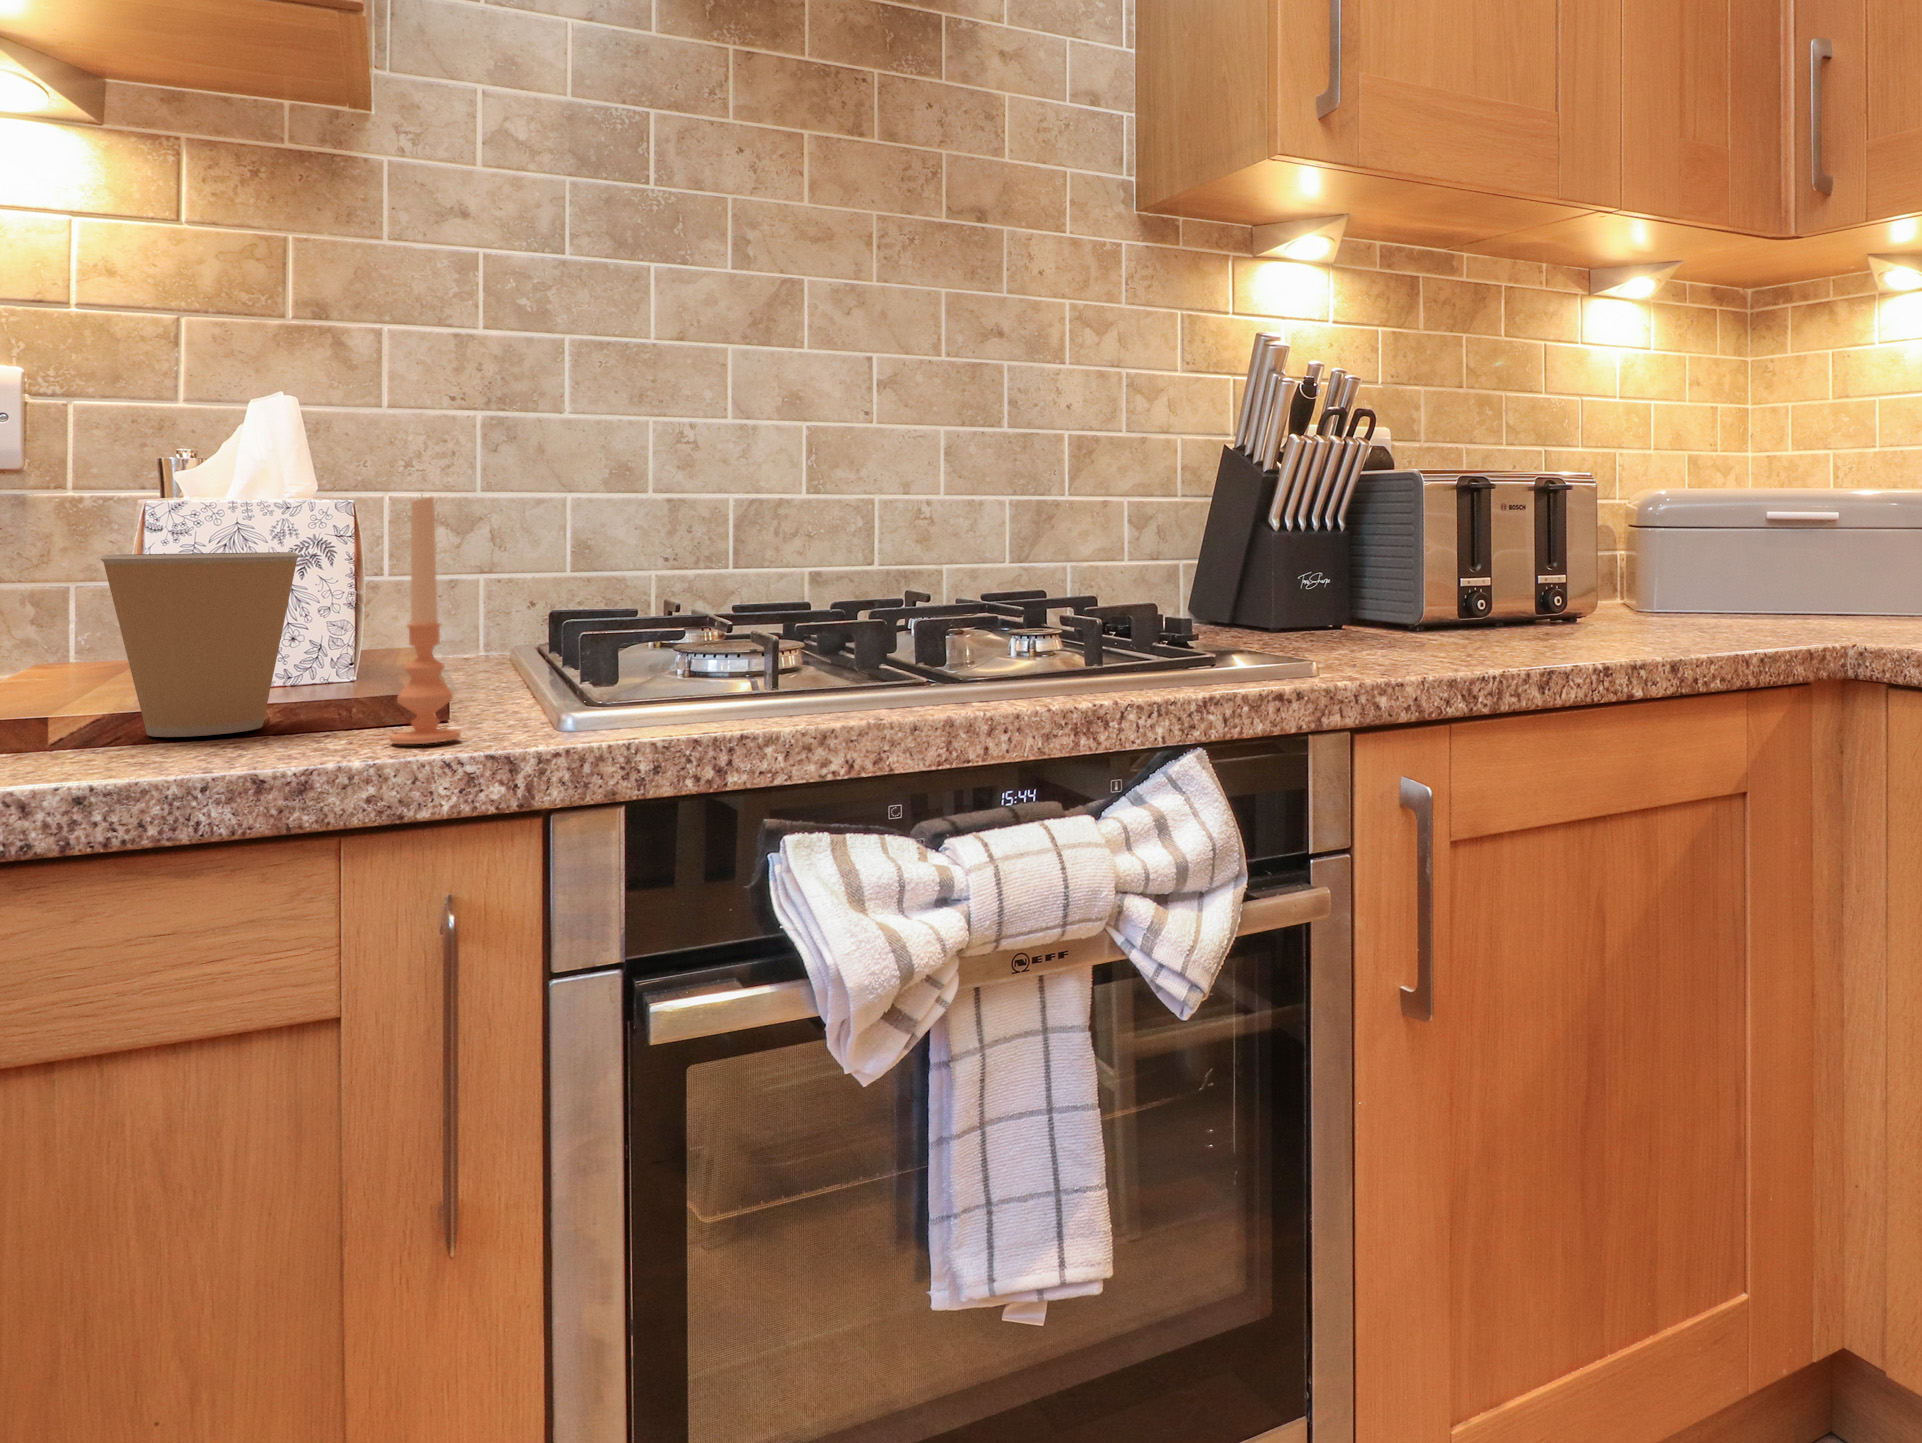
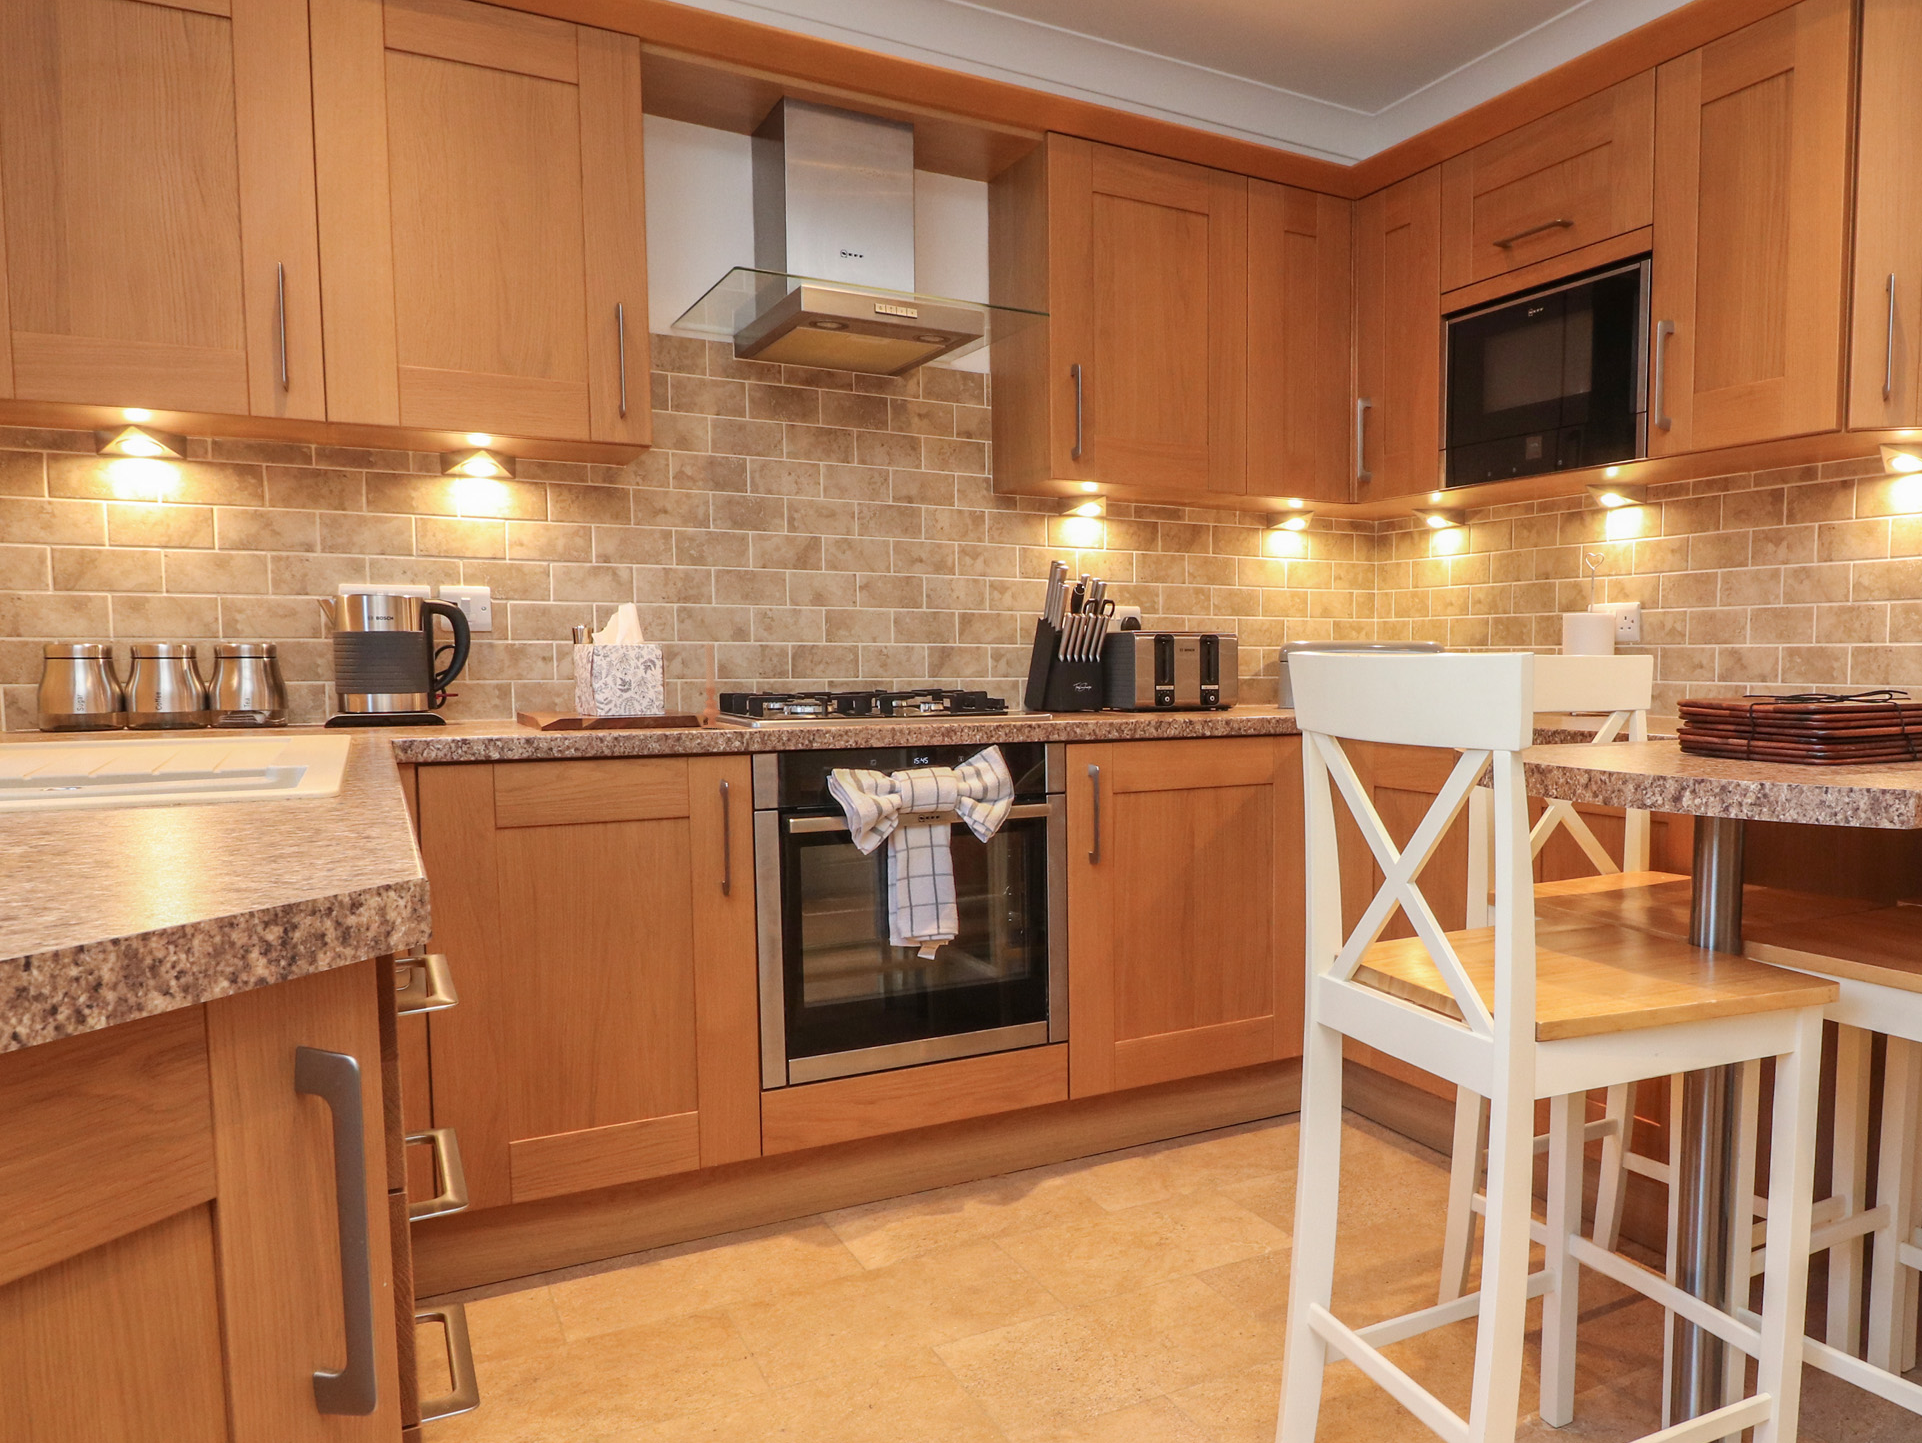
coffee cup: present [101,552,300,737] -> none [601,663,662,725]

